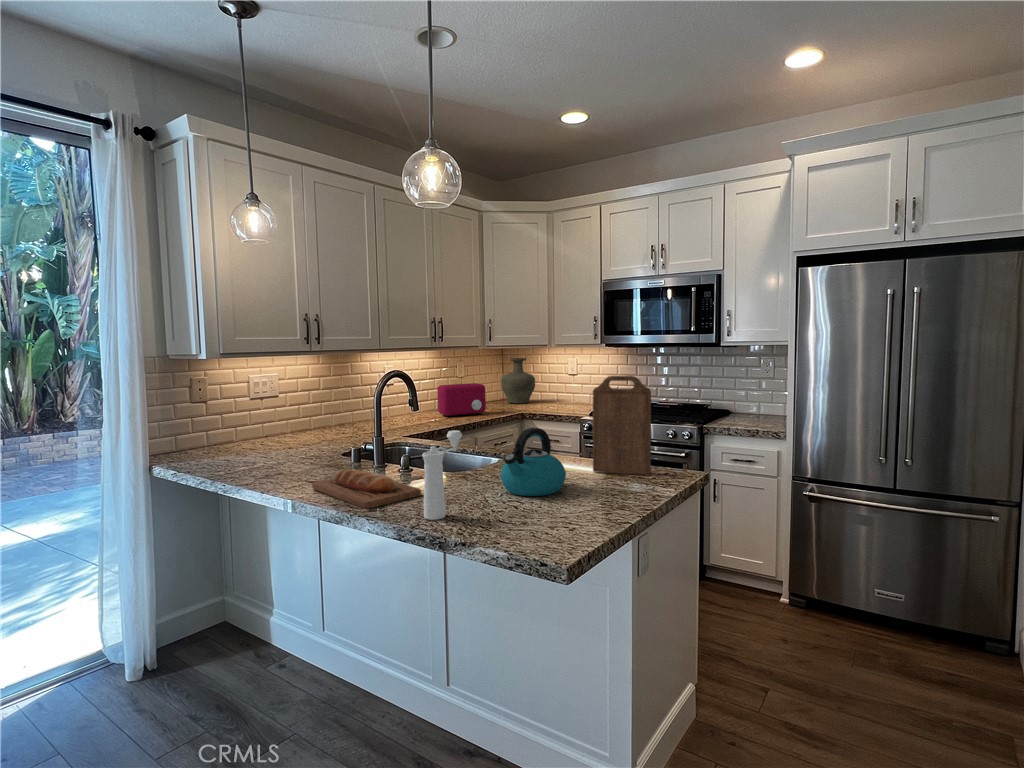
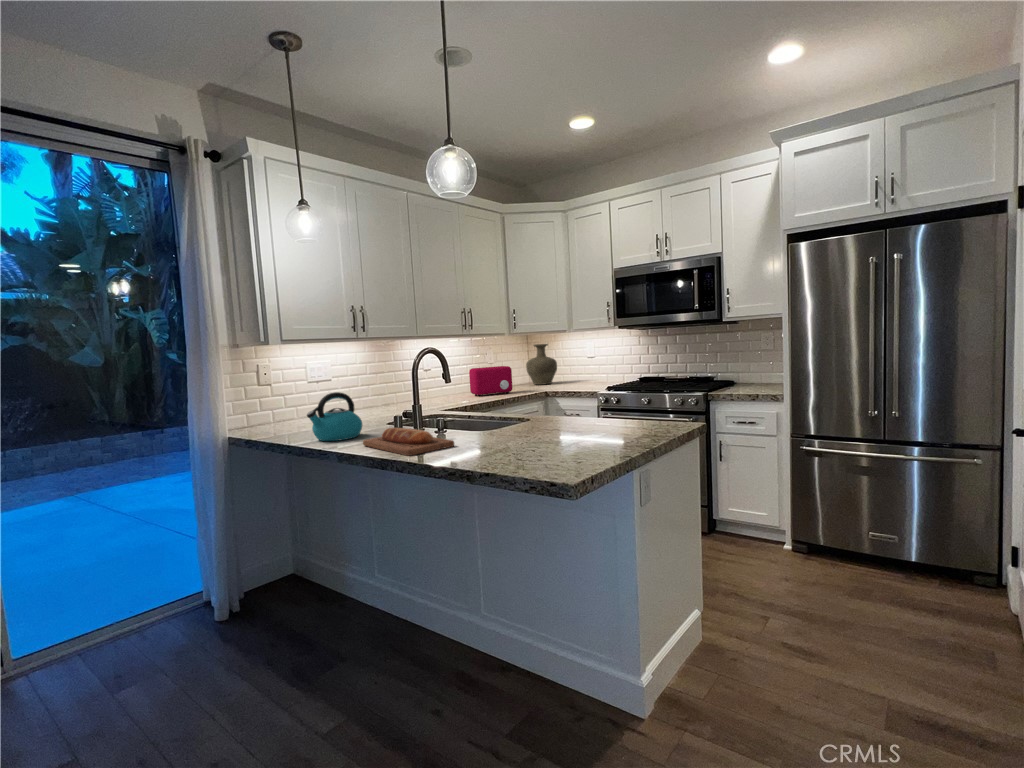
cutting board: present [593,376,651,475] -> none [600,340,654,426]
kettle: present [501,428,566,496] -> present [307,392,362,441]
pepper mill: present [422,430,462,520] -> none [453,387,486,460]

